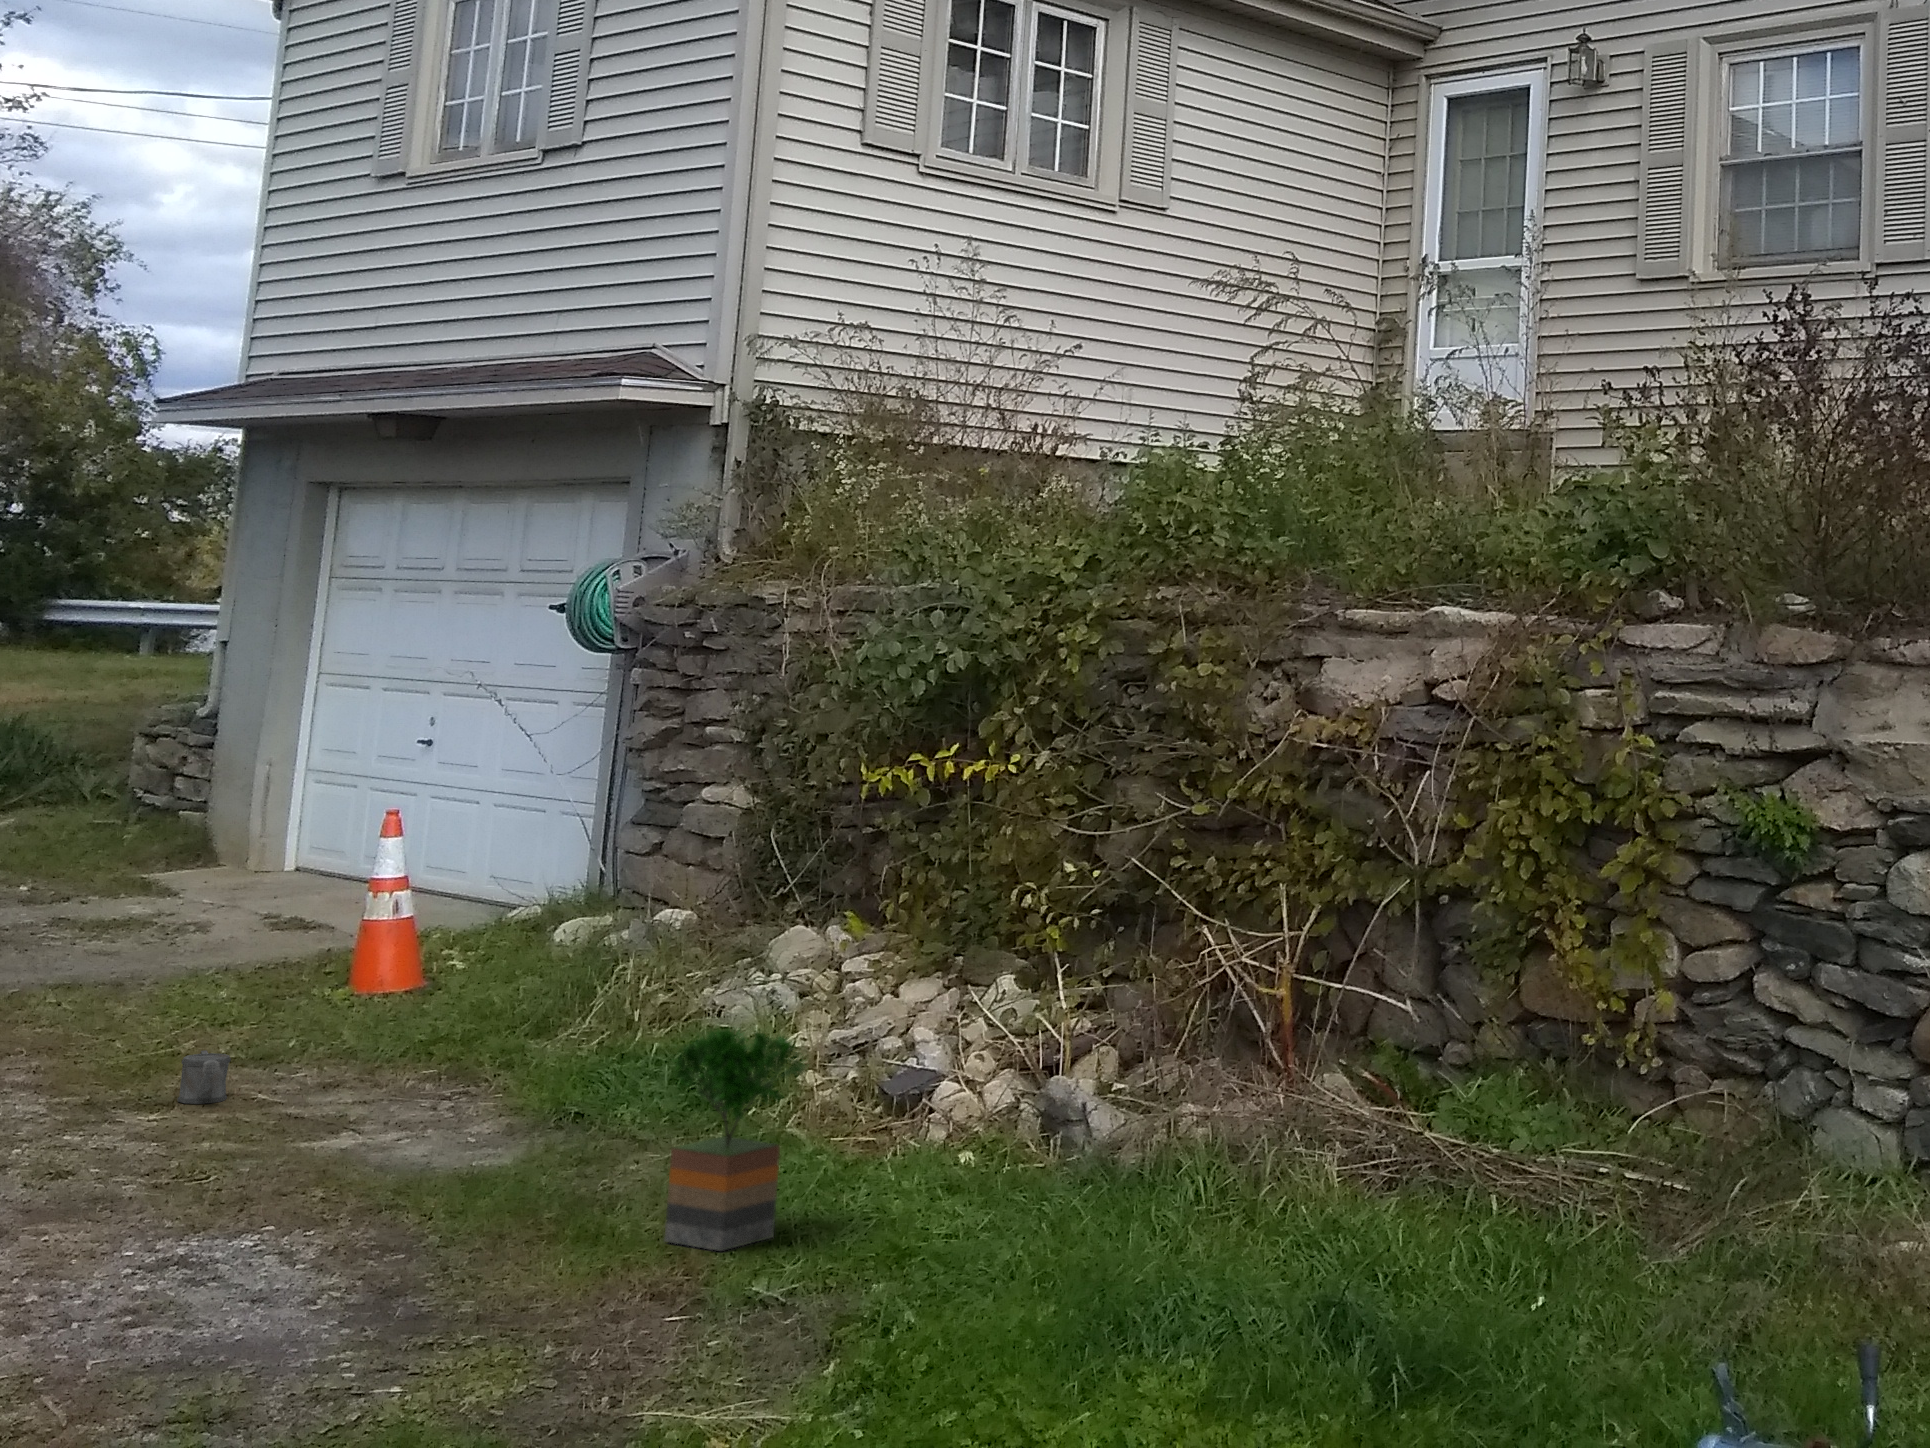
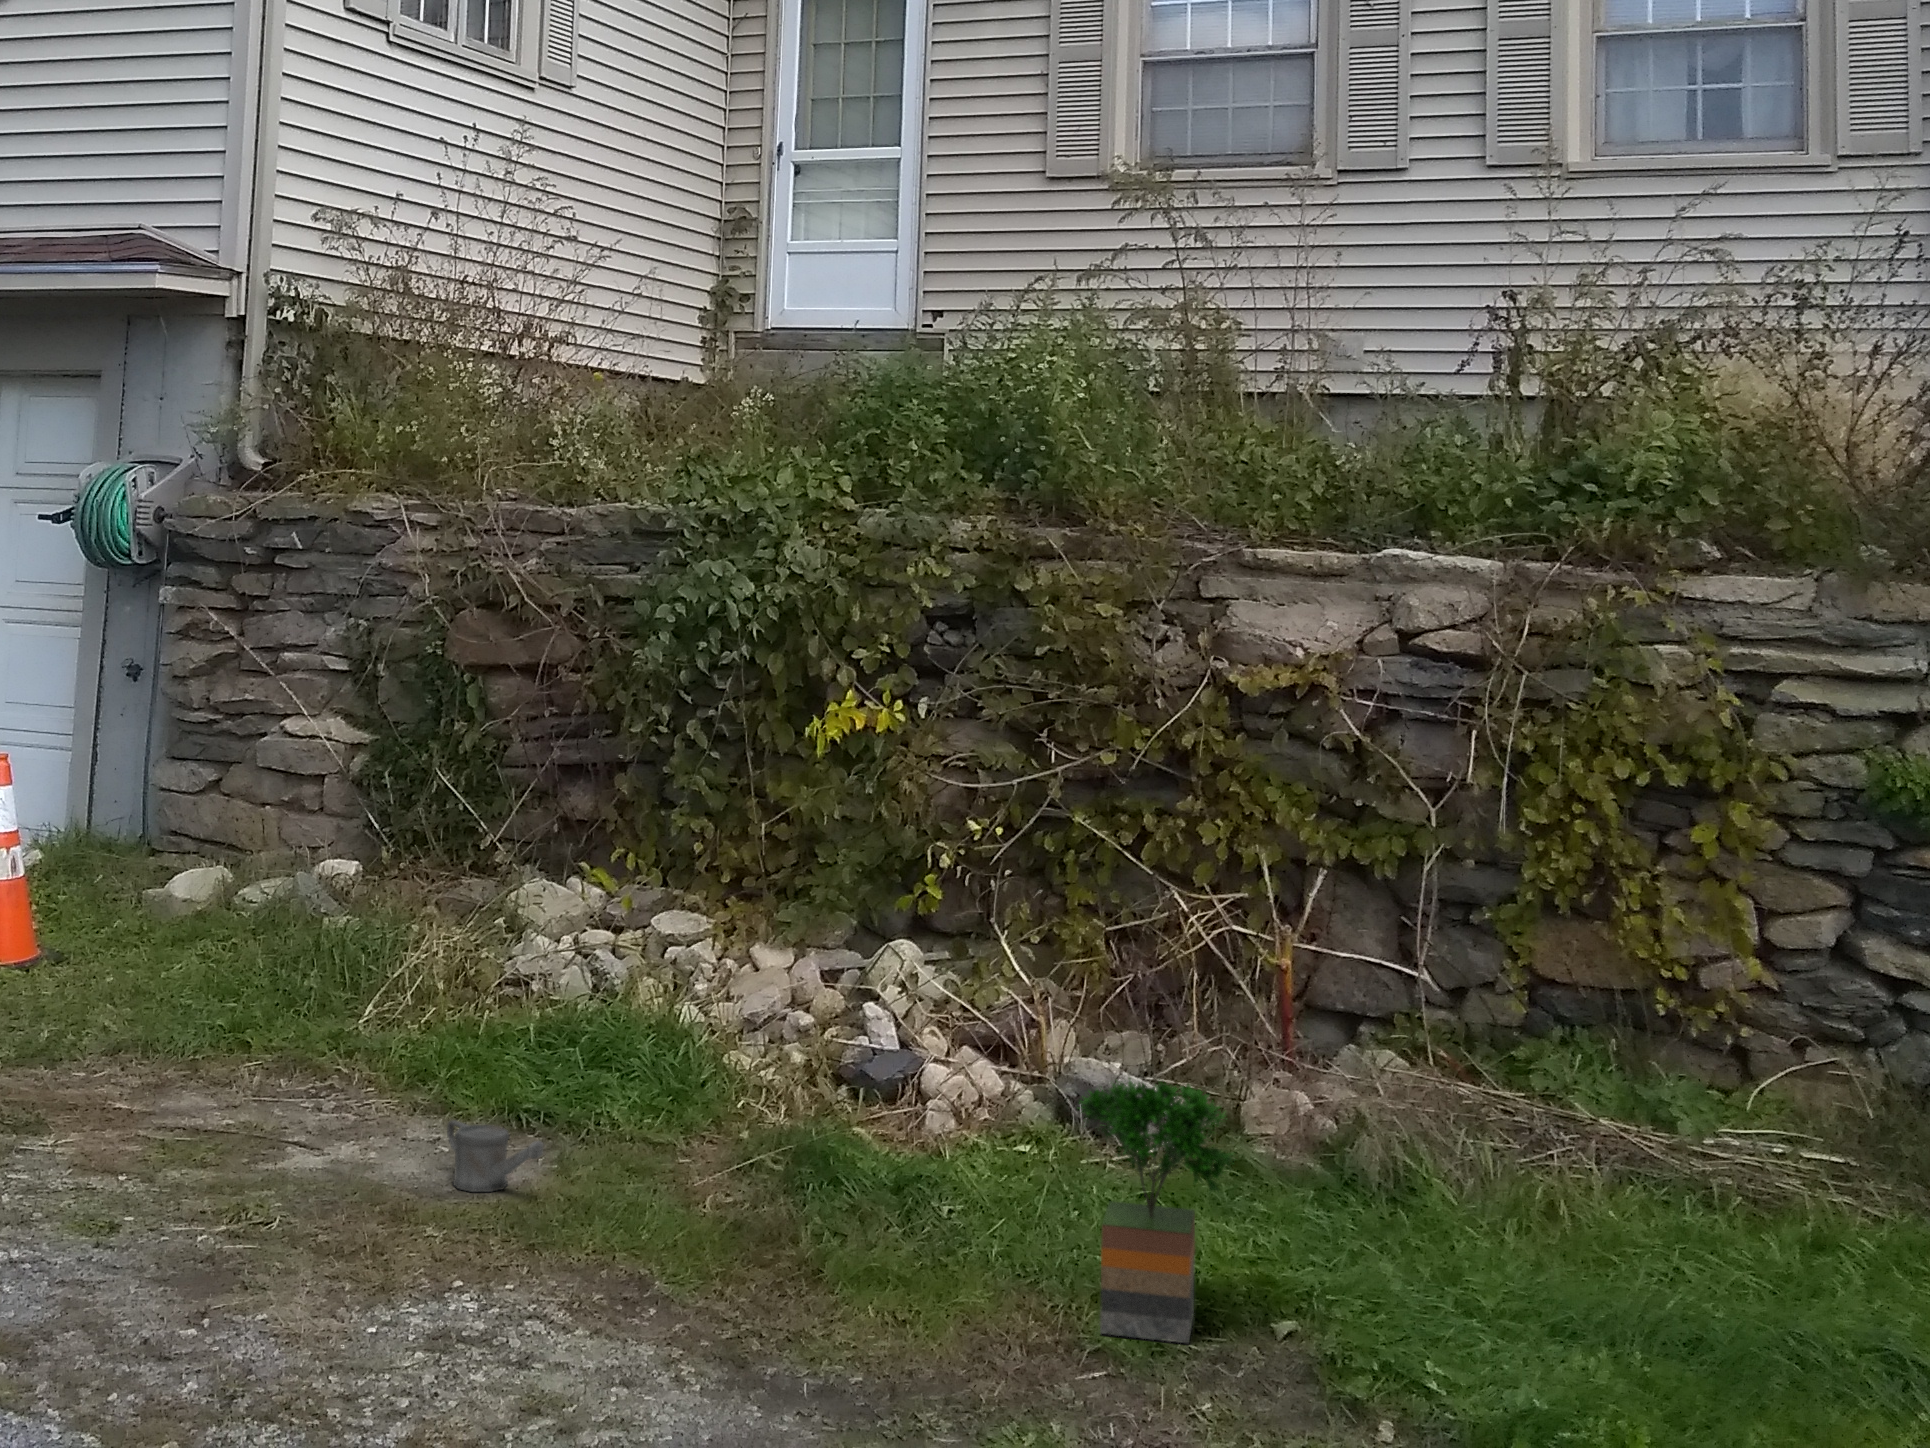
watering can: present [178,1050,231,1104] -> present [447,1120,543,1192]

